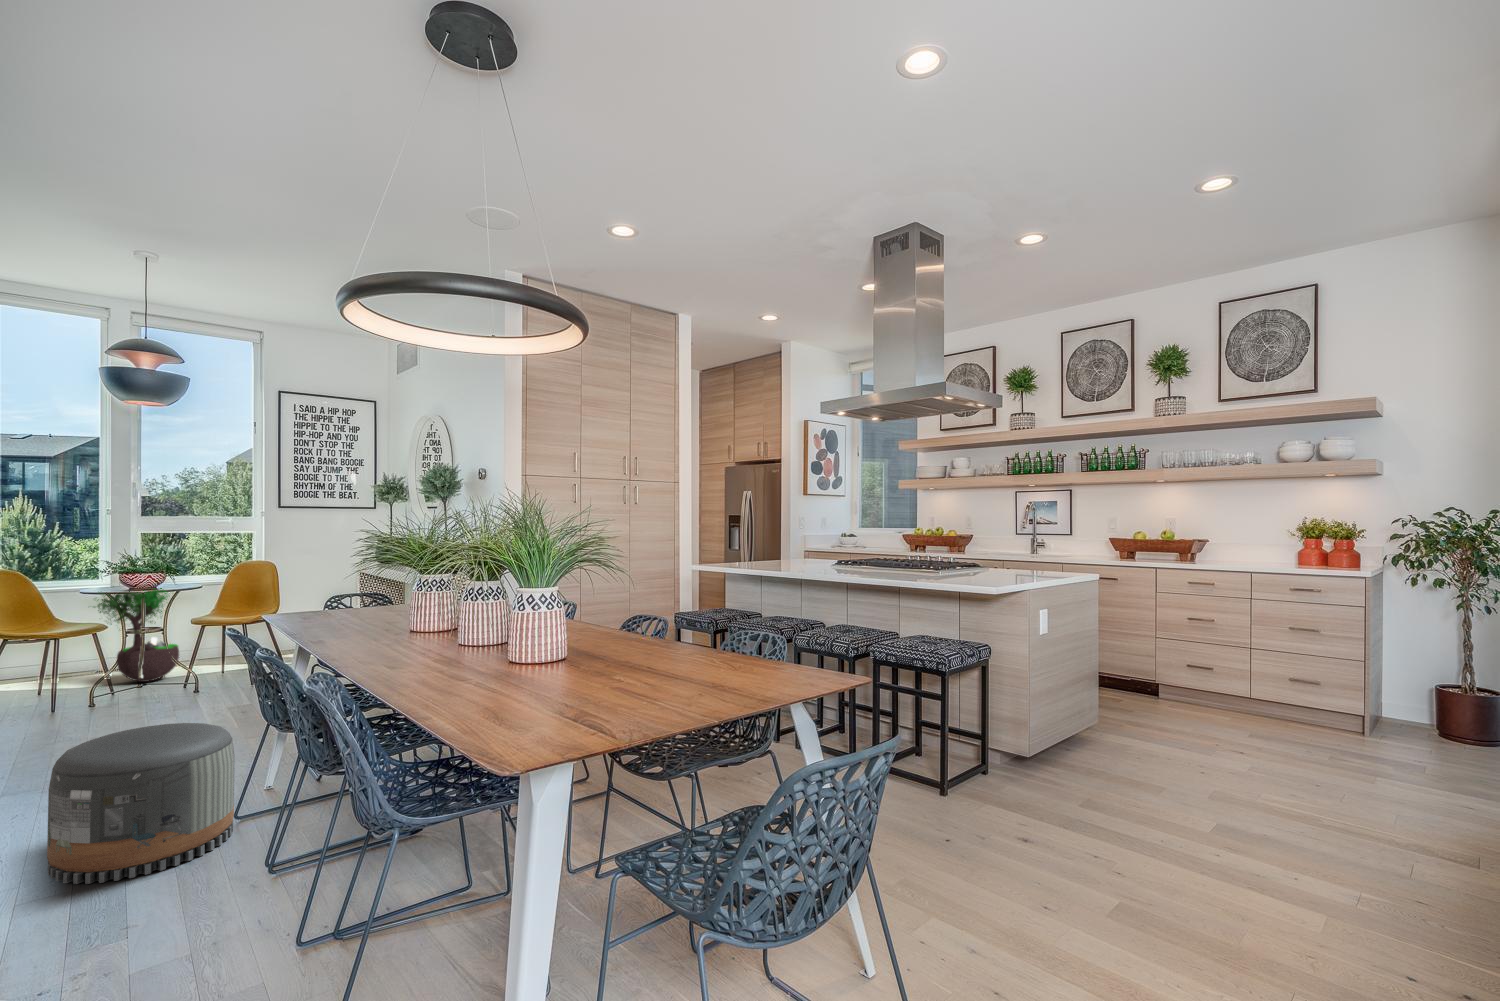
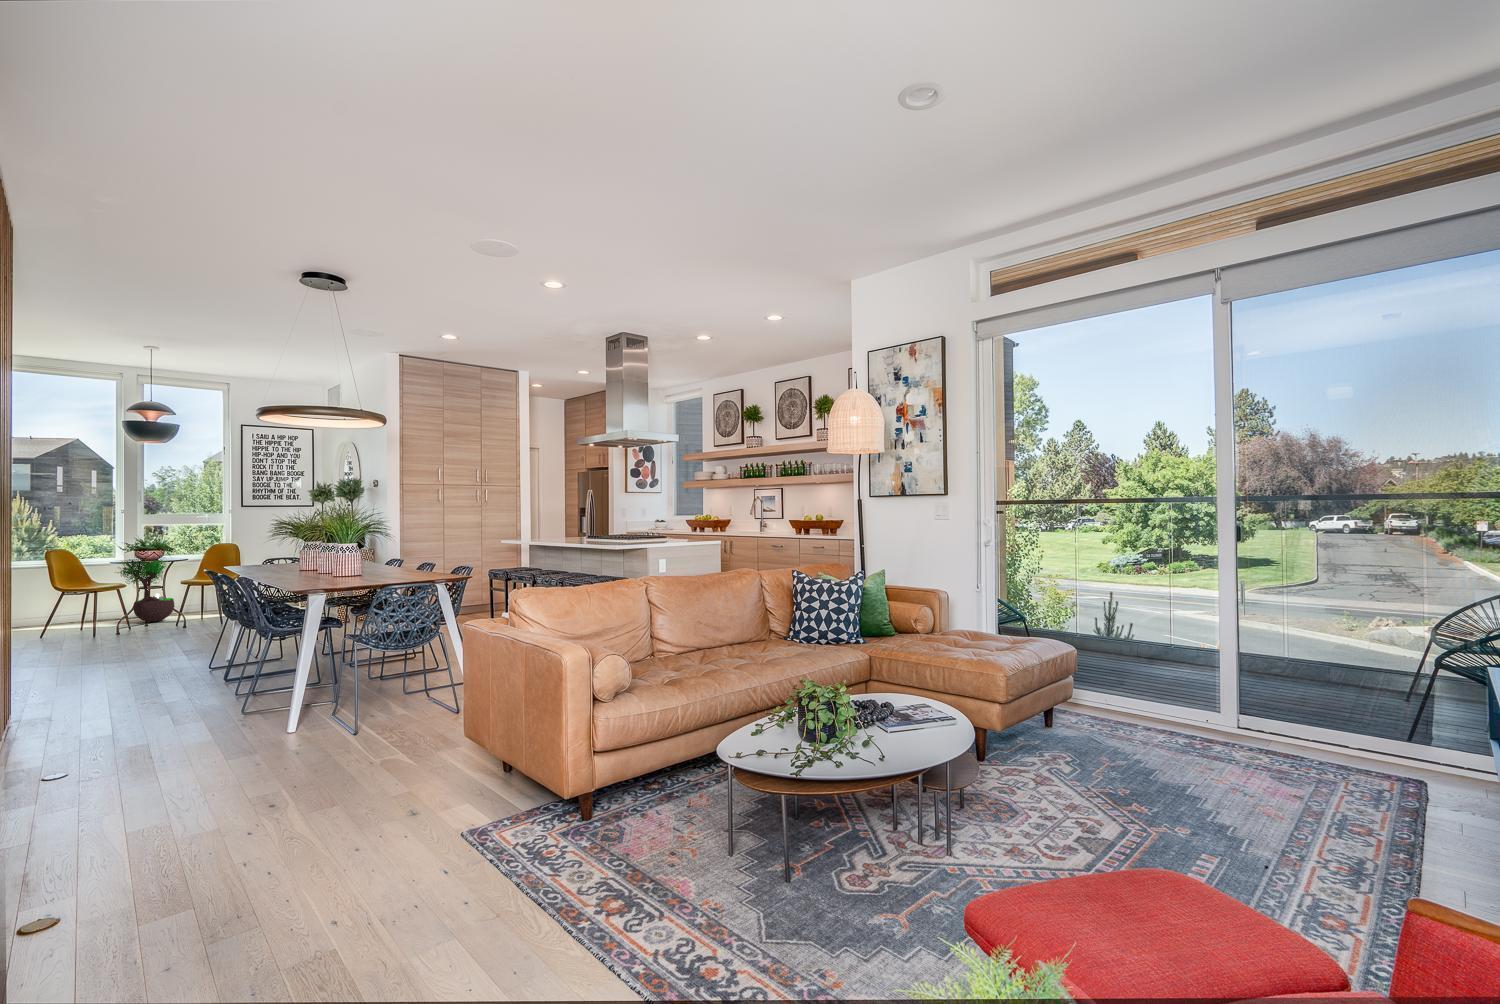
pouf: present [47,723,235,884] -> none [113,619,204,685]

